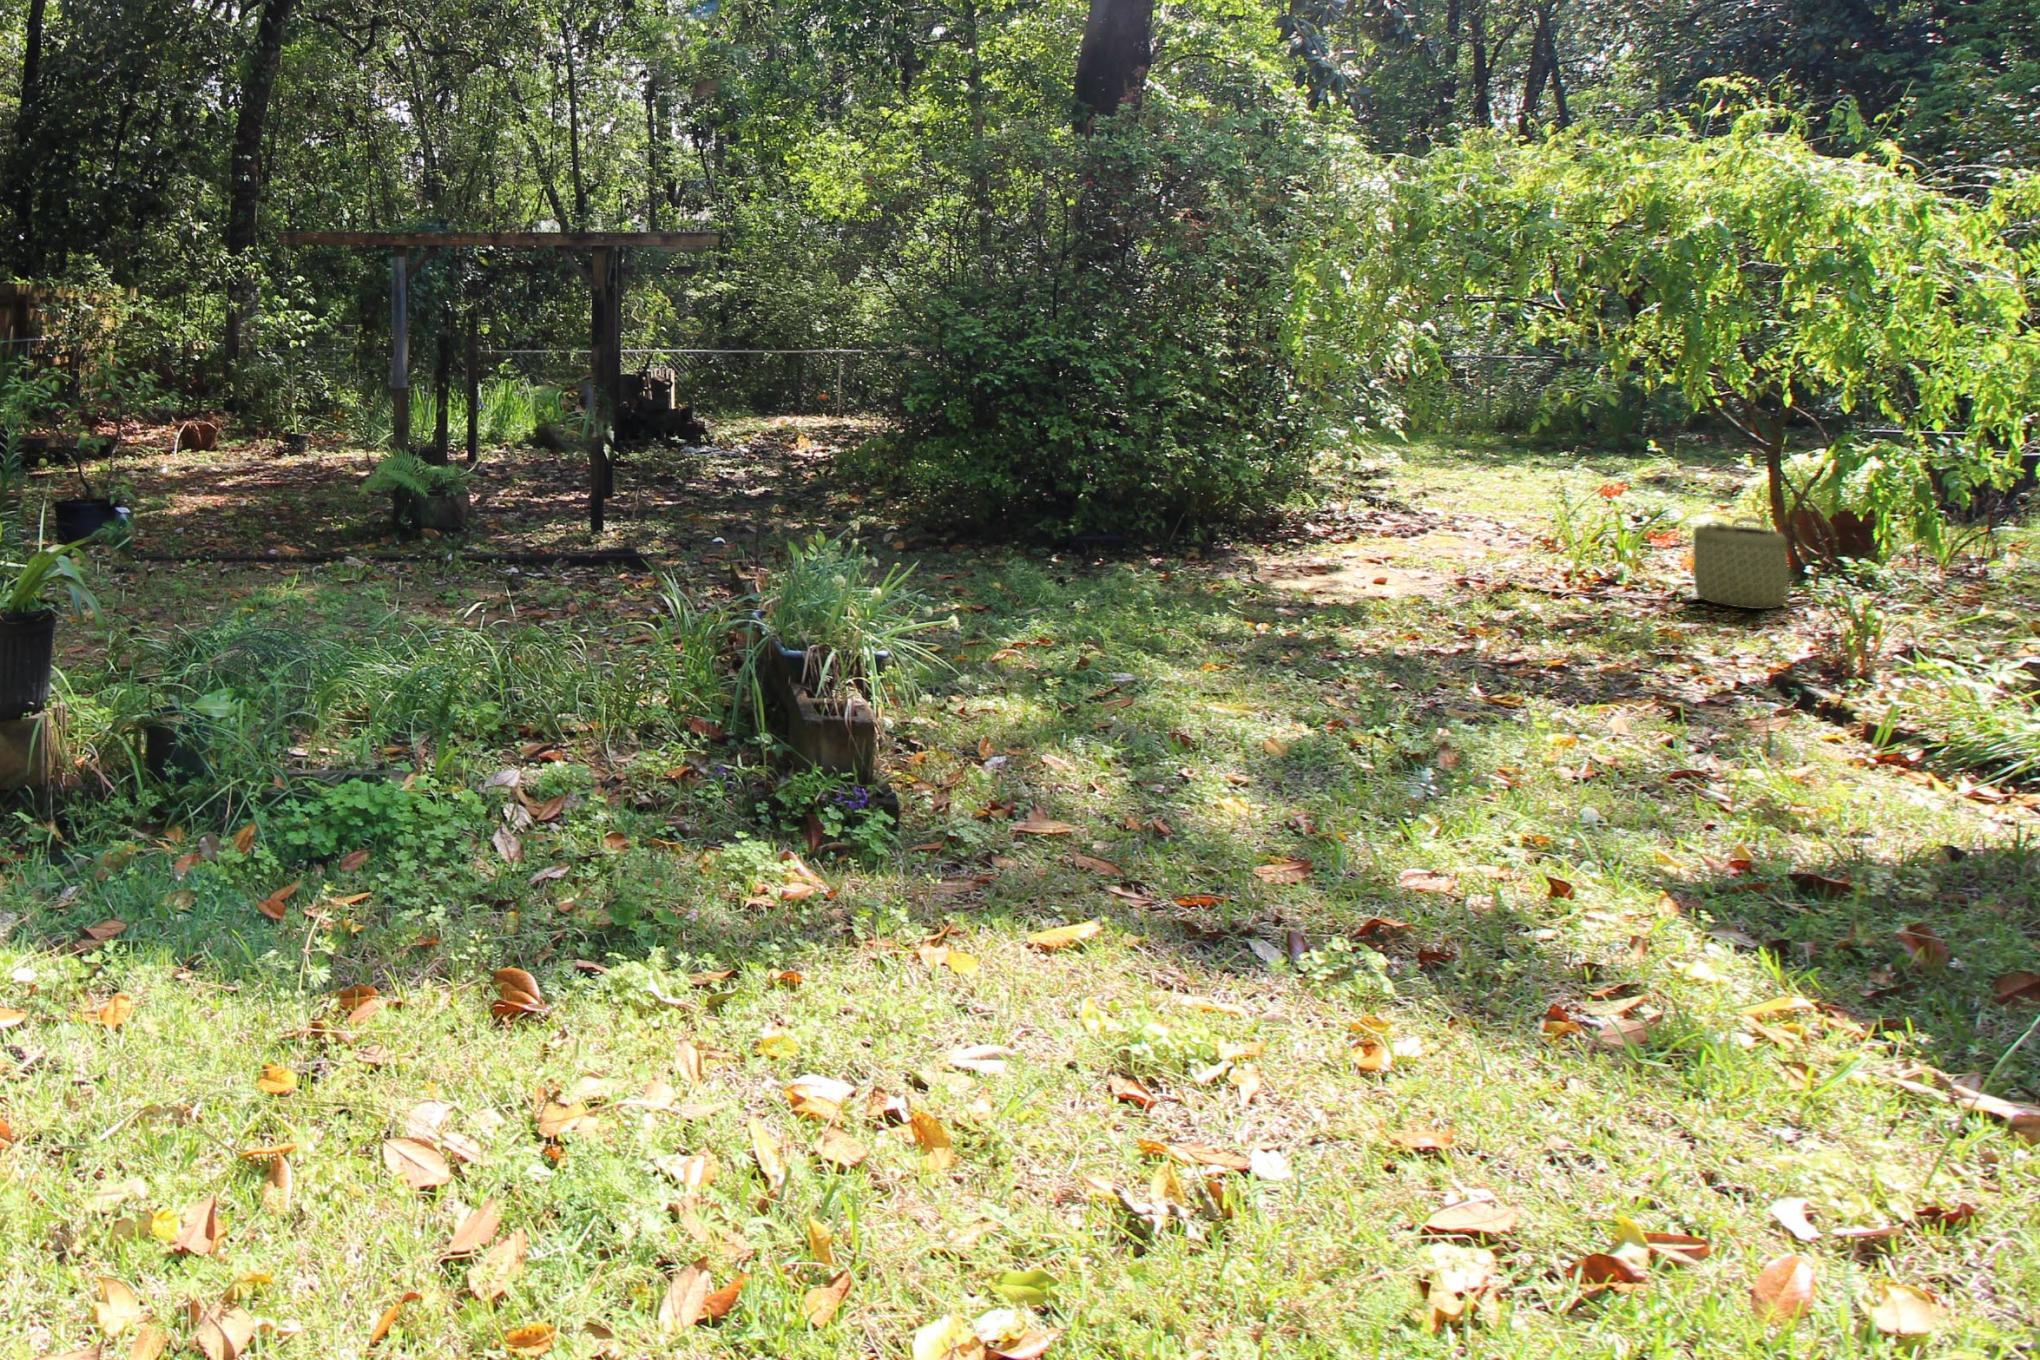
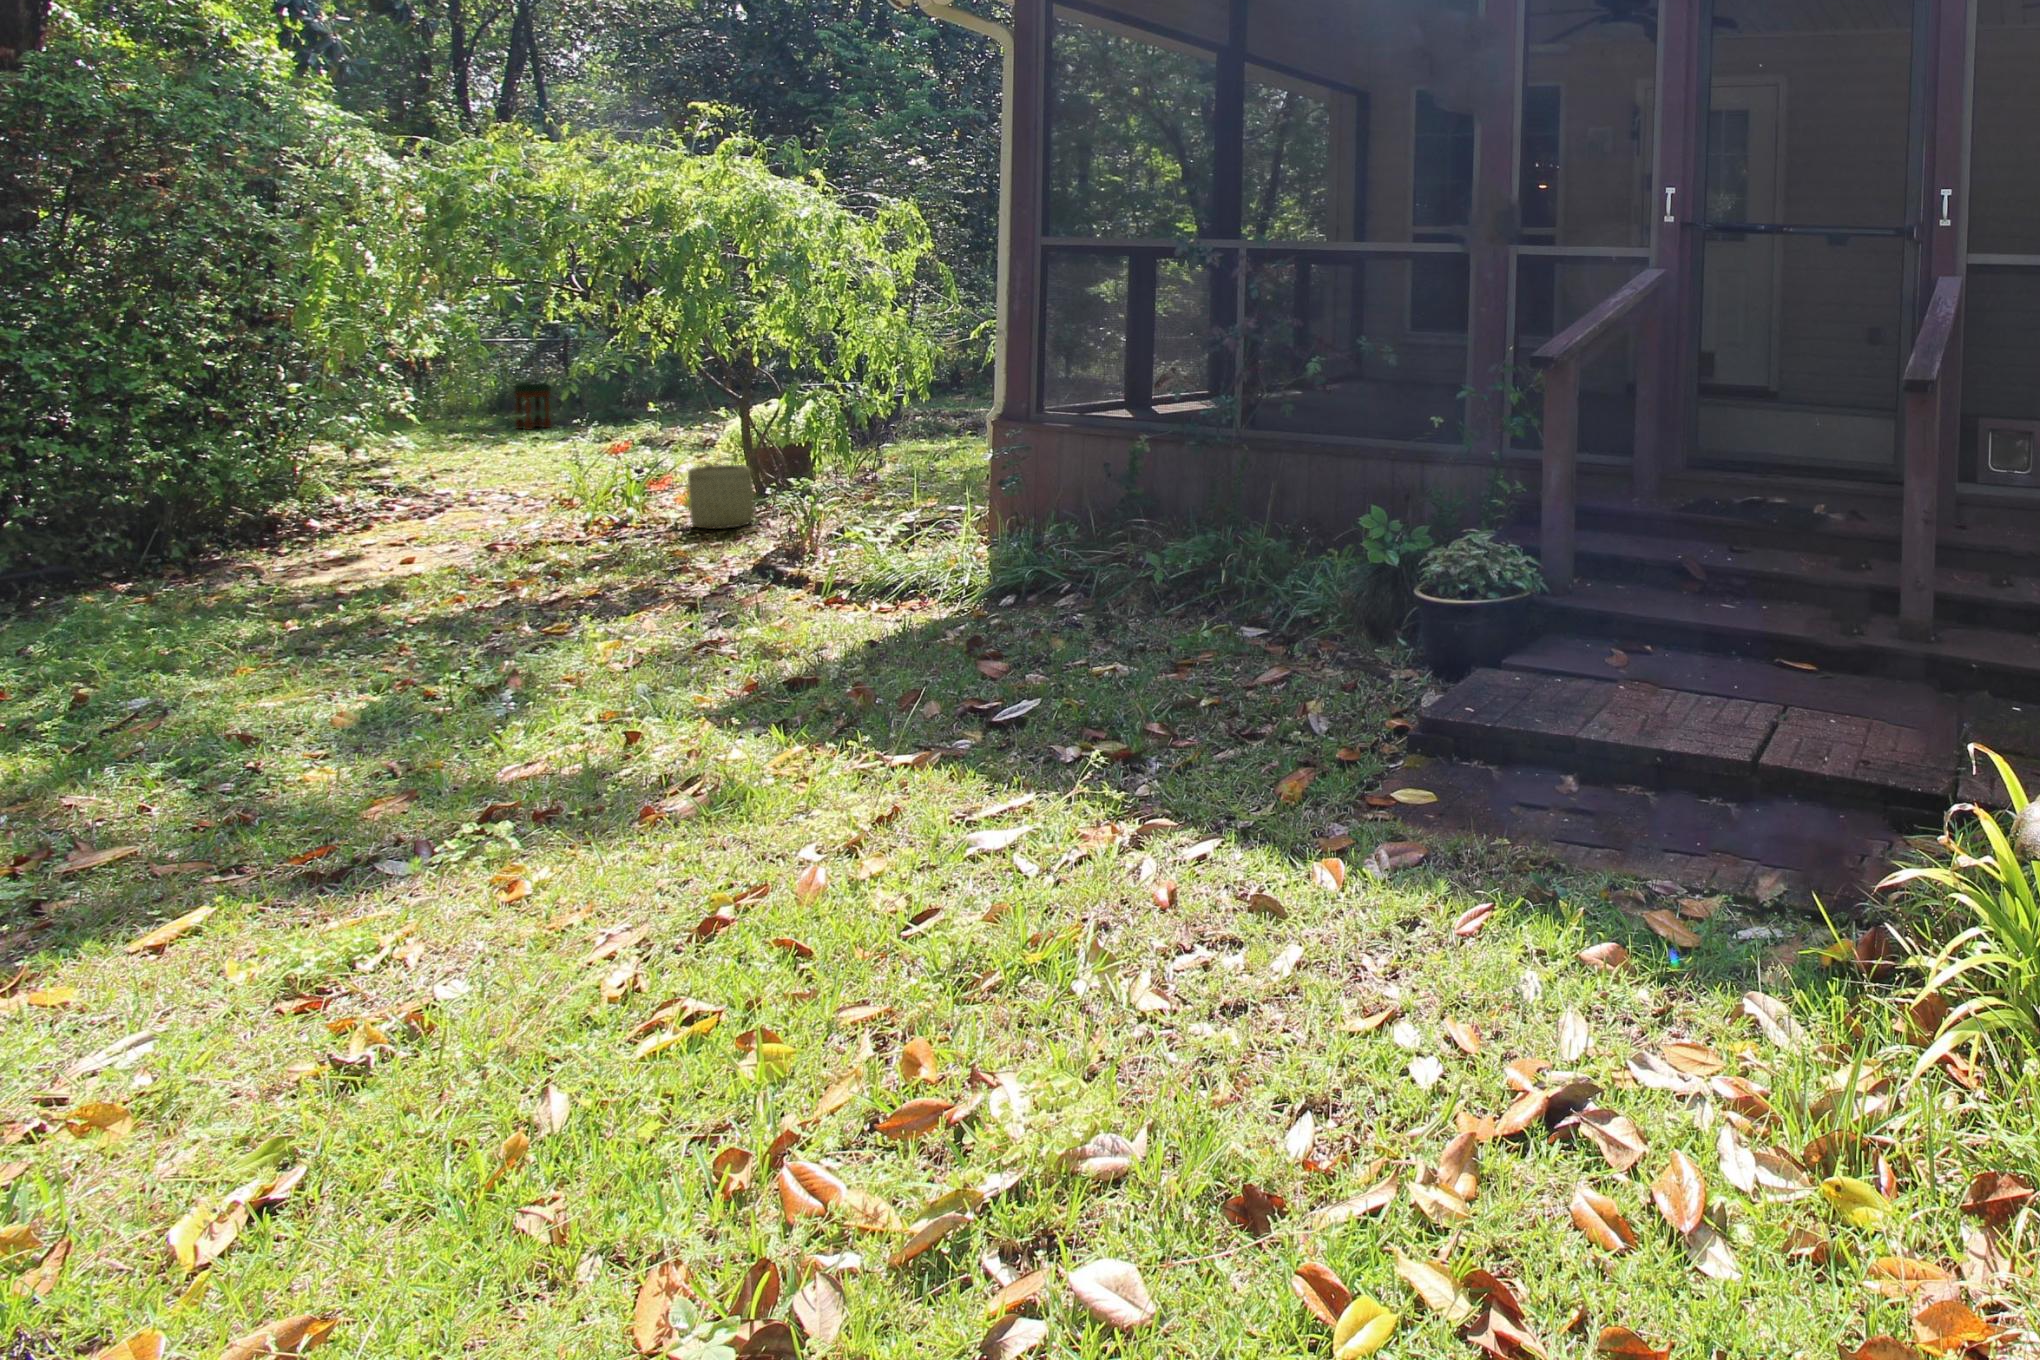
stool: none [1515,395,1555,445] -> present [513,382,551,430]

